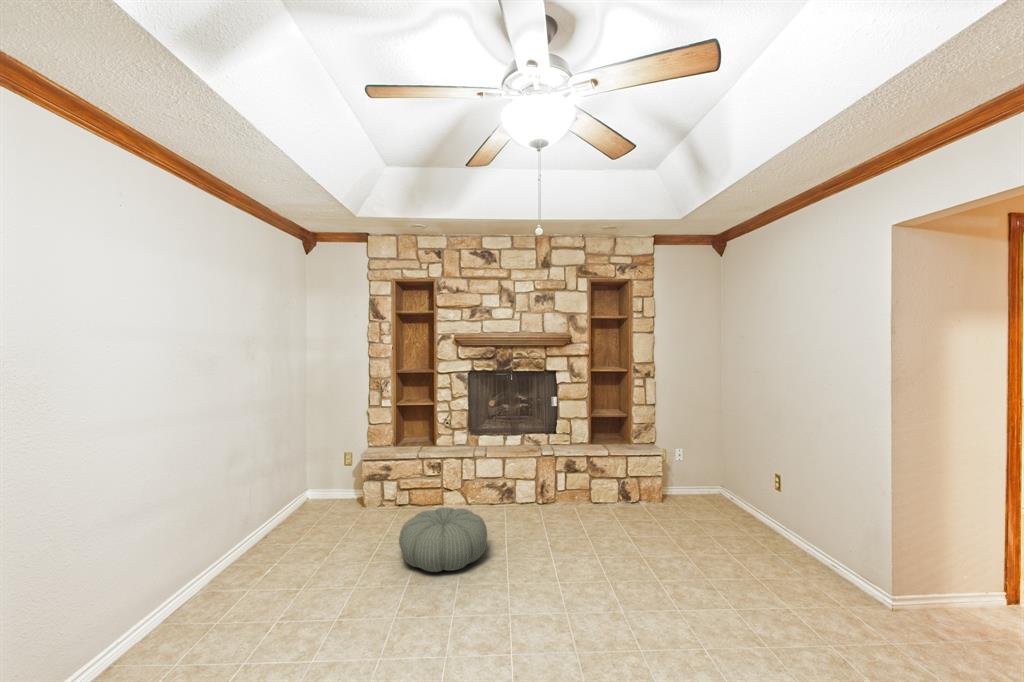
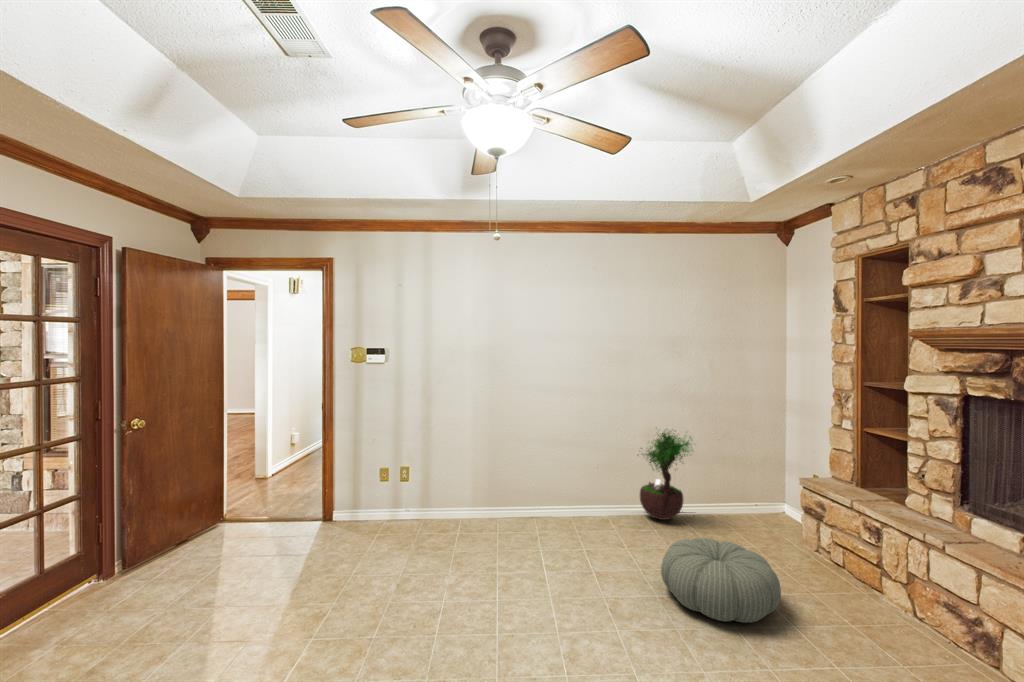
potted tree: none [242,442,314,559] -> present [637,430,690,520]

